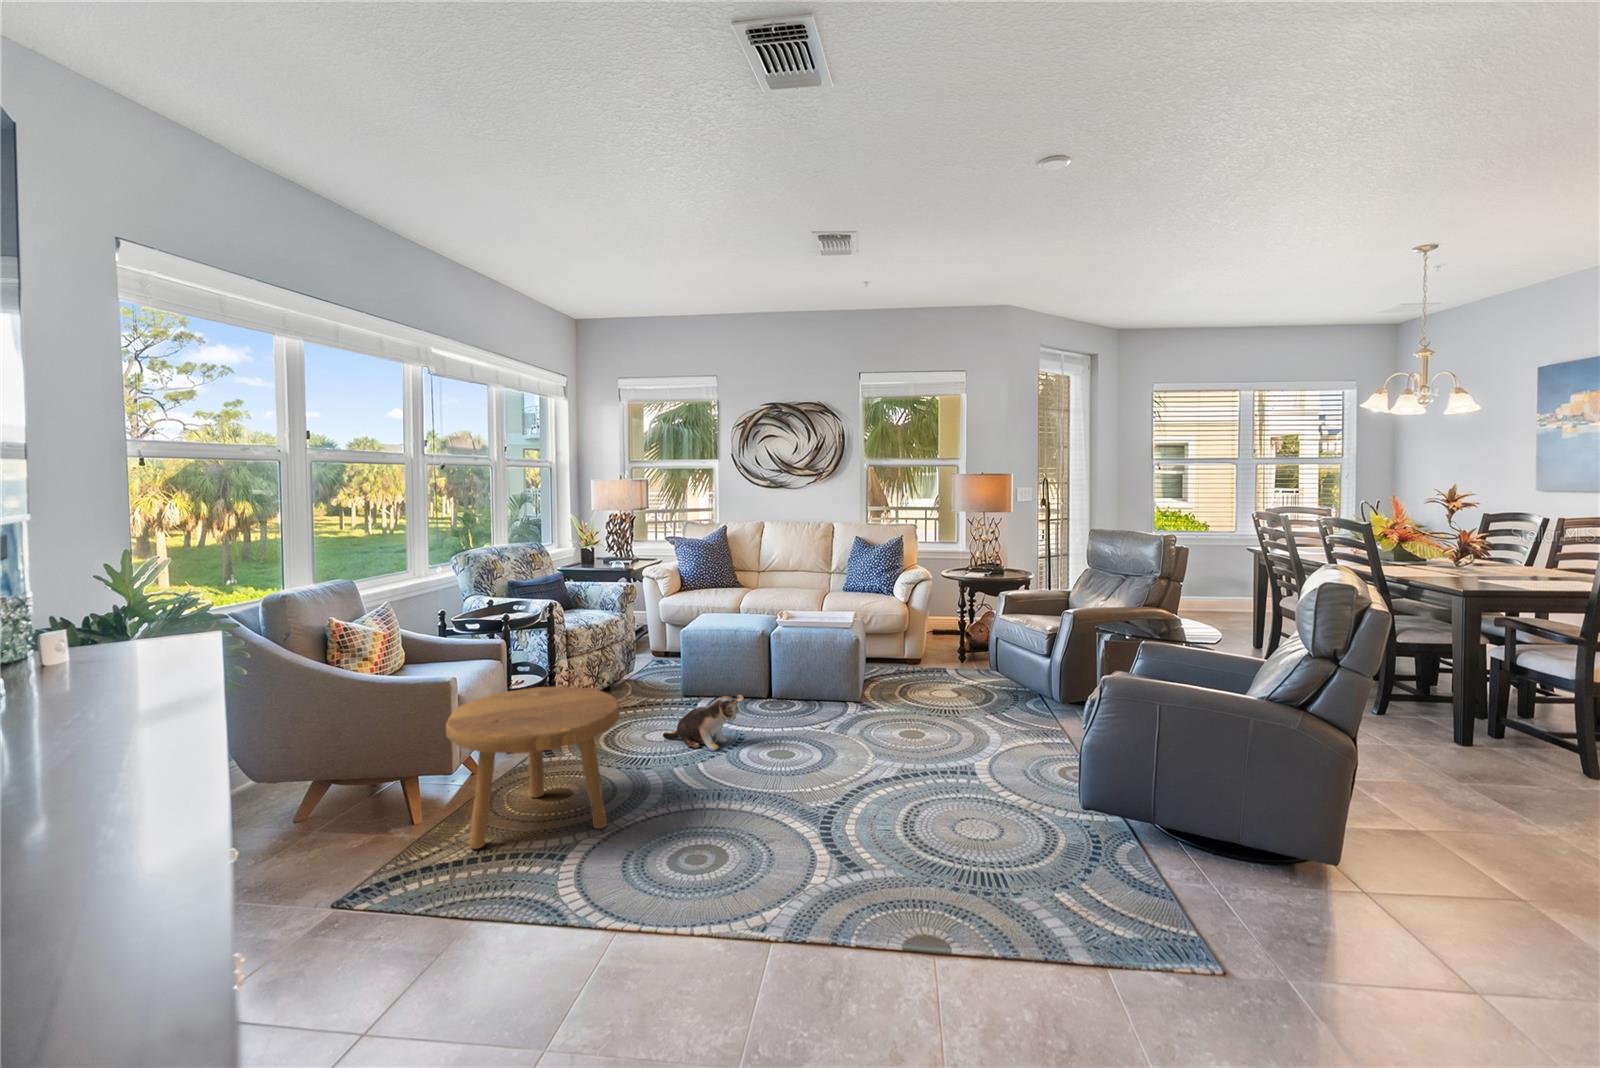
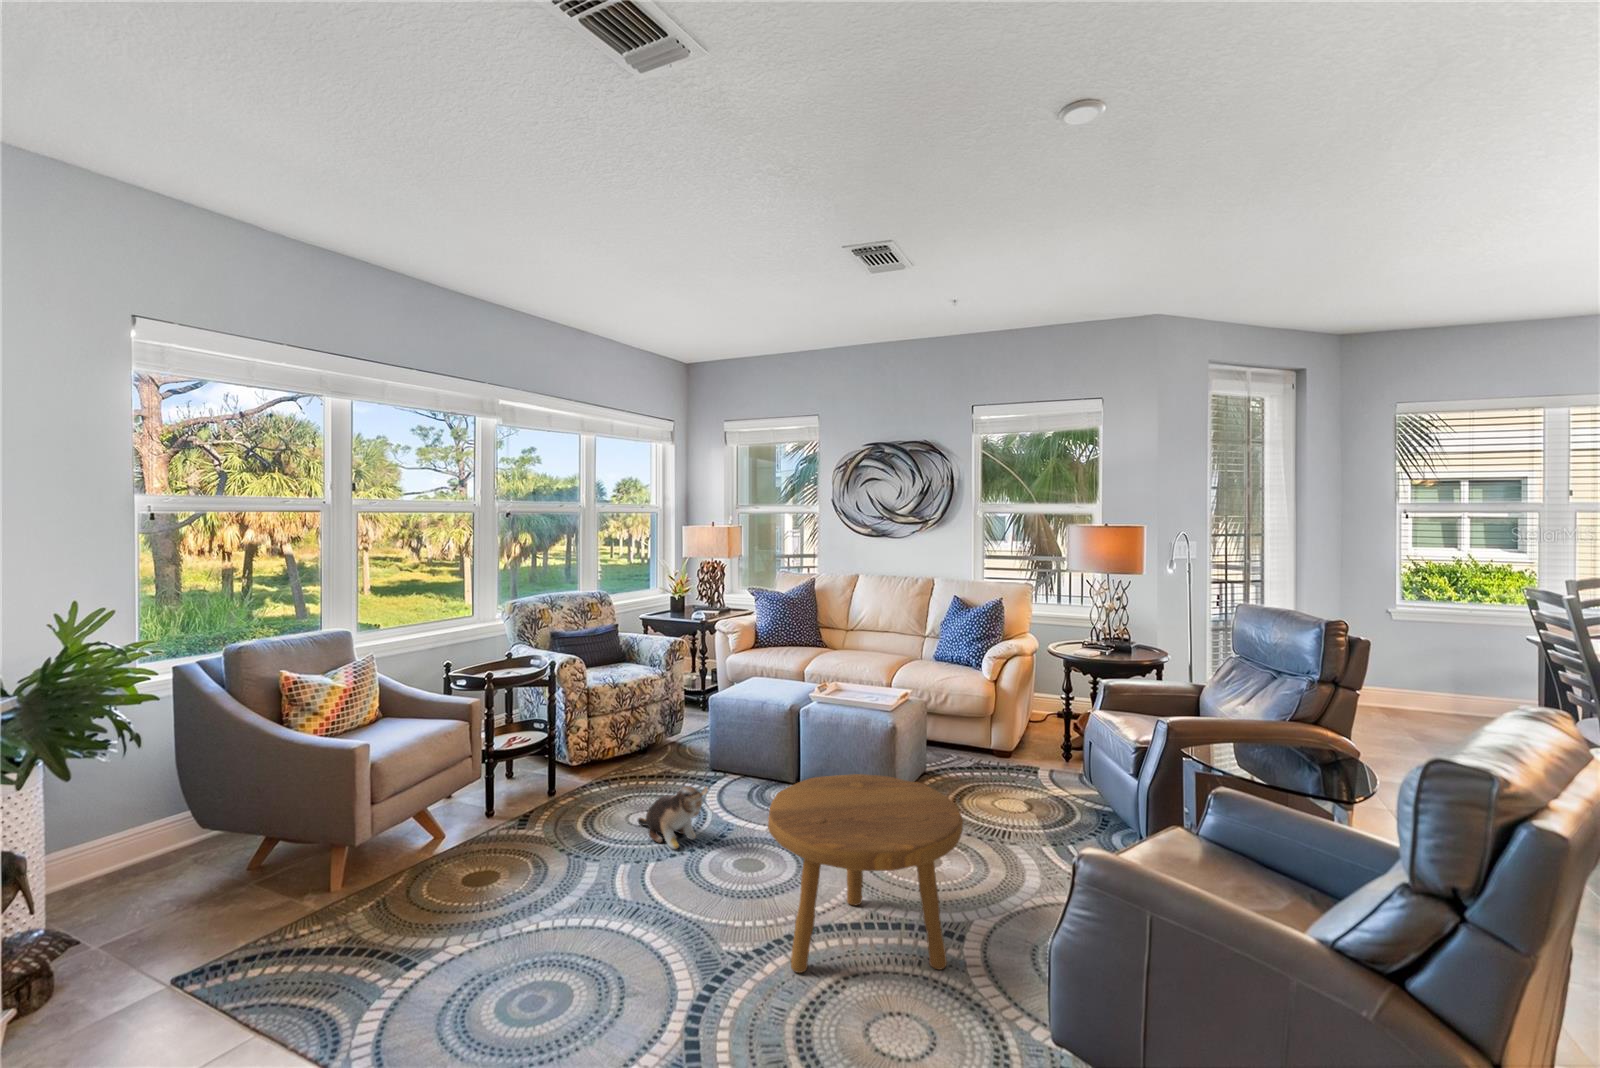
footstool: present [446,687,620,849] -> present [768,774,963,973]

